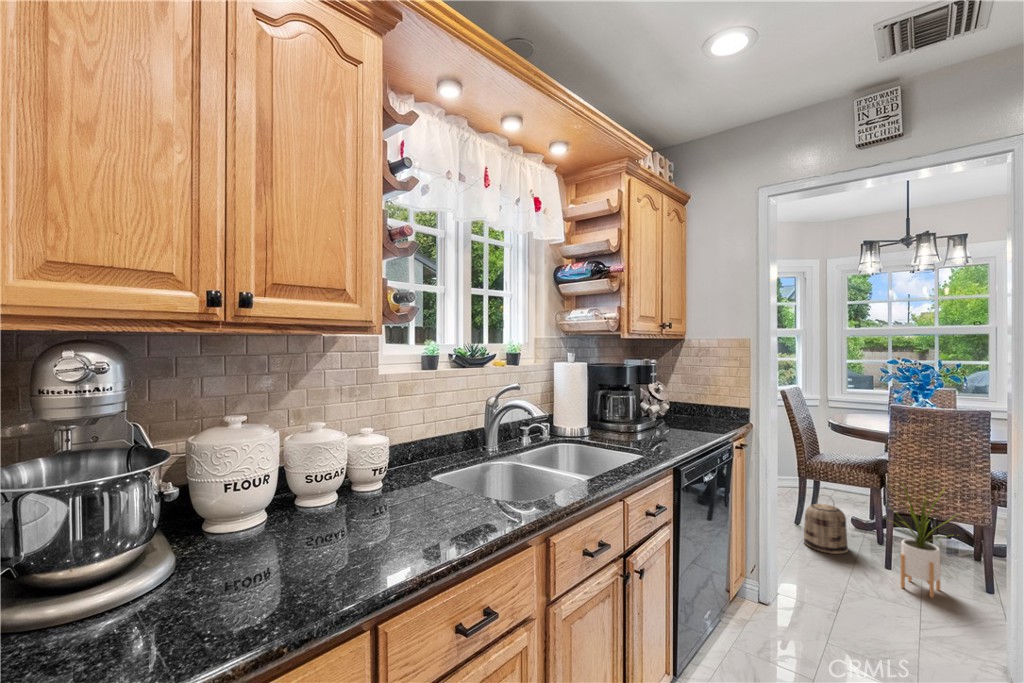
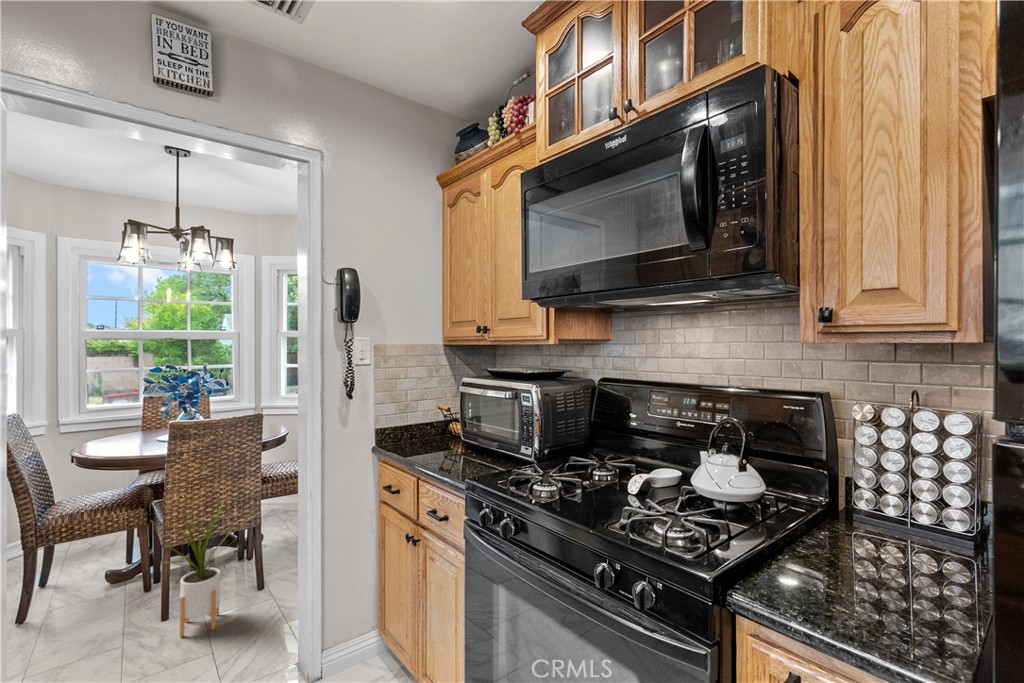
basket: present [804,495,848,554] -> none [31,560,105,650]

